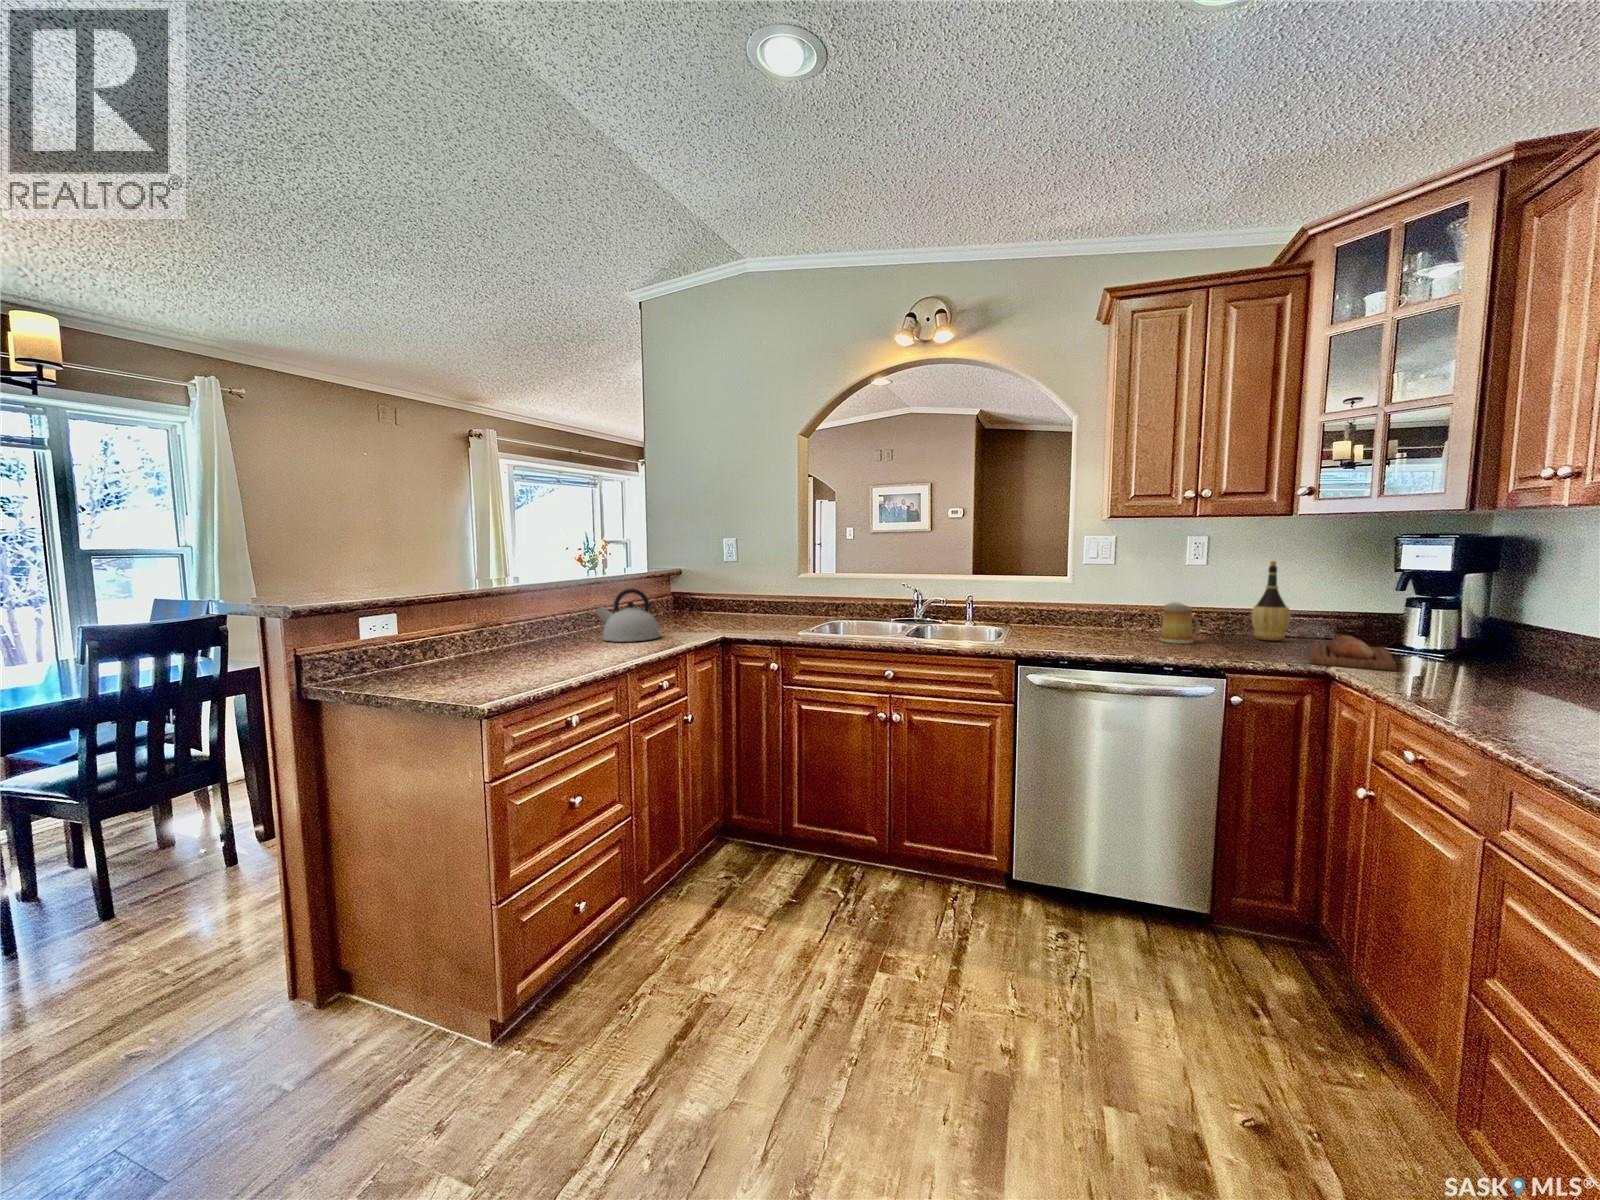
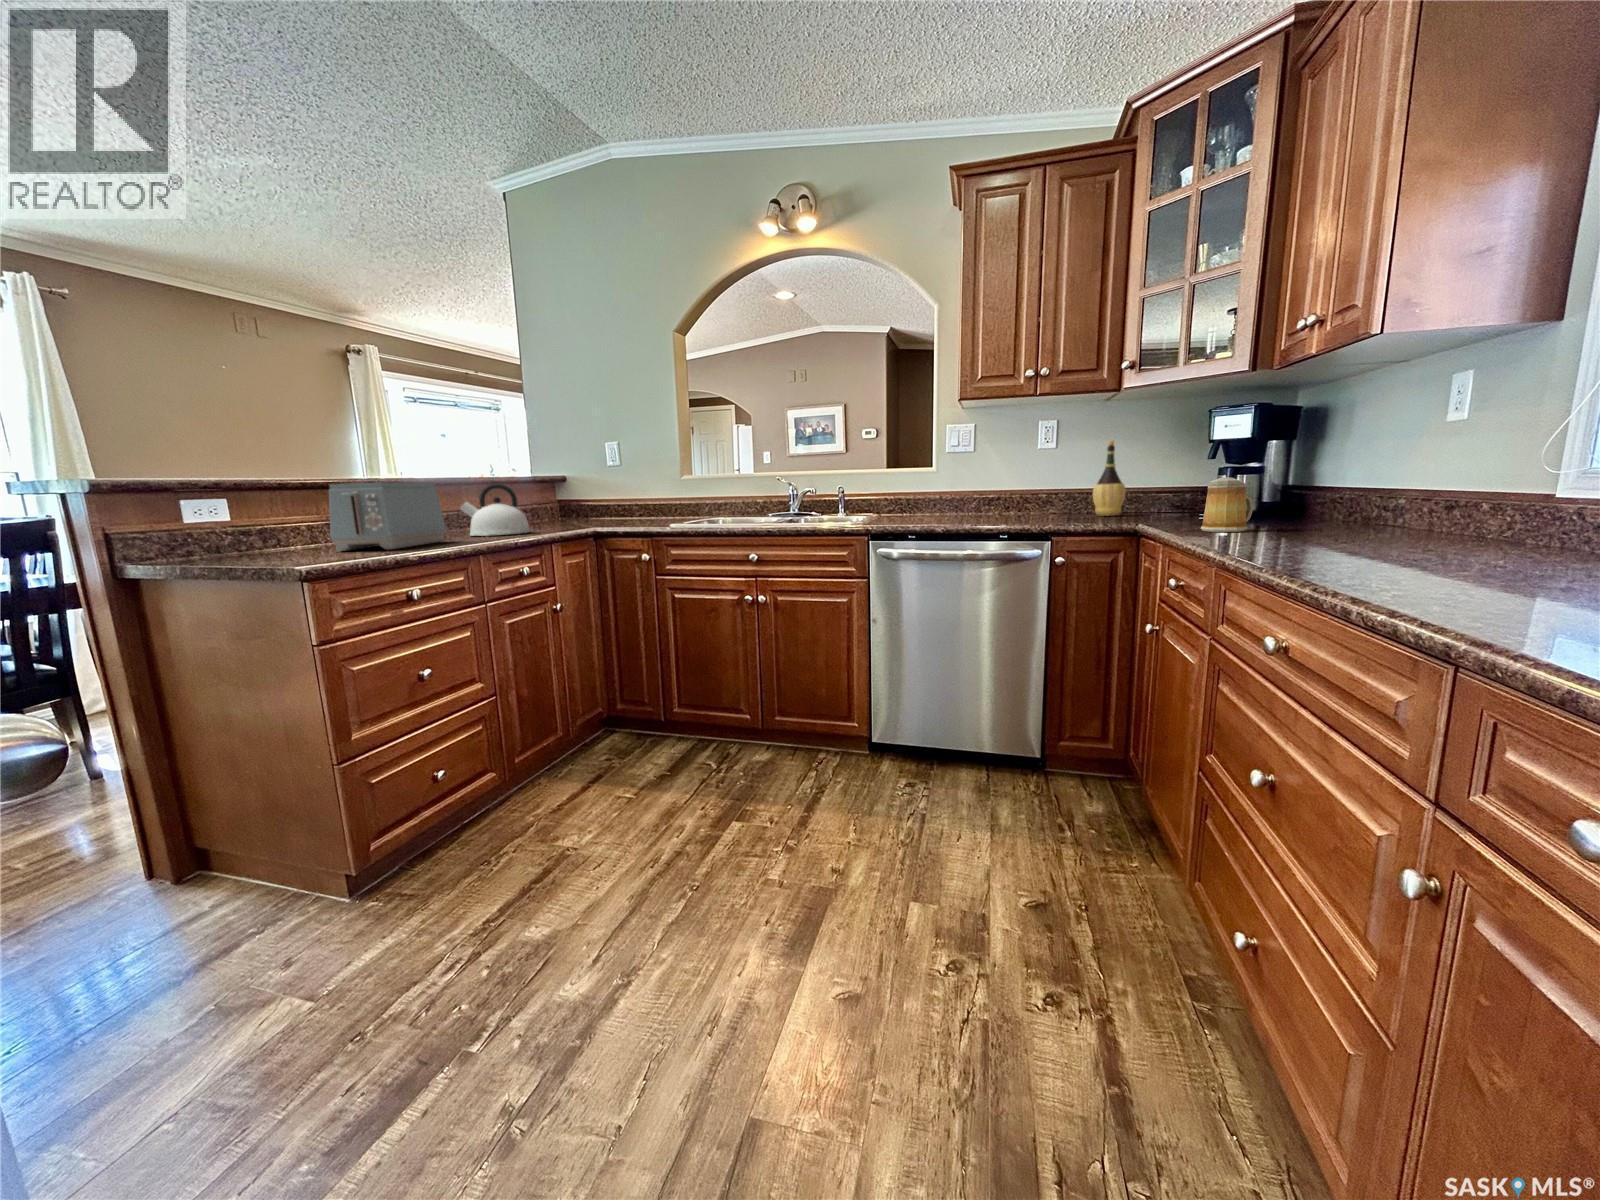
toaster: none [489,594,588,667] -> present [329,482,446,551]
mug: present [1160,602,1199,644] -> present [1201,477,1253,532]
bread loaf: present [1309,635,1397,671] -> none [1124,502,1199,525]

